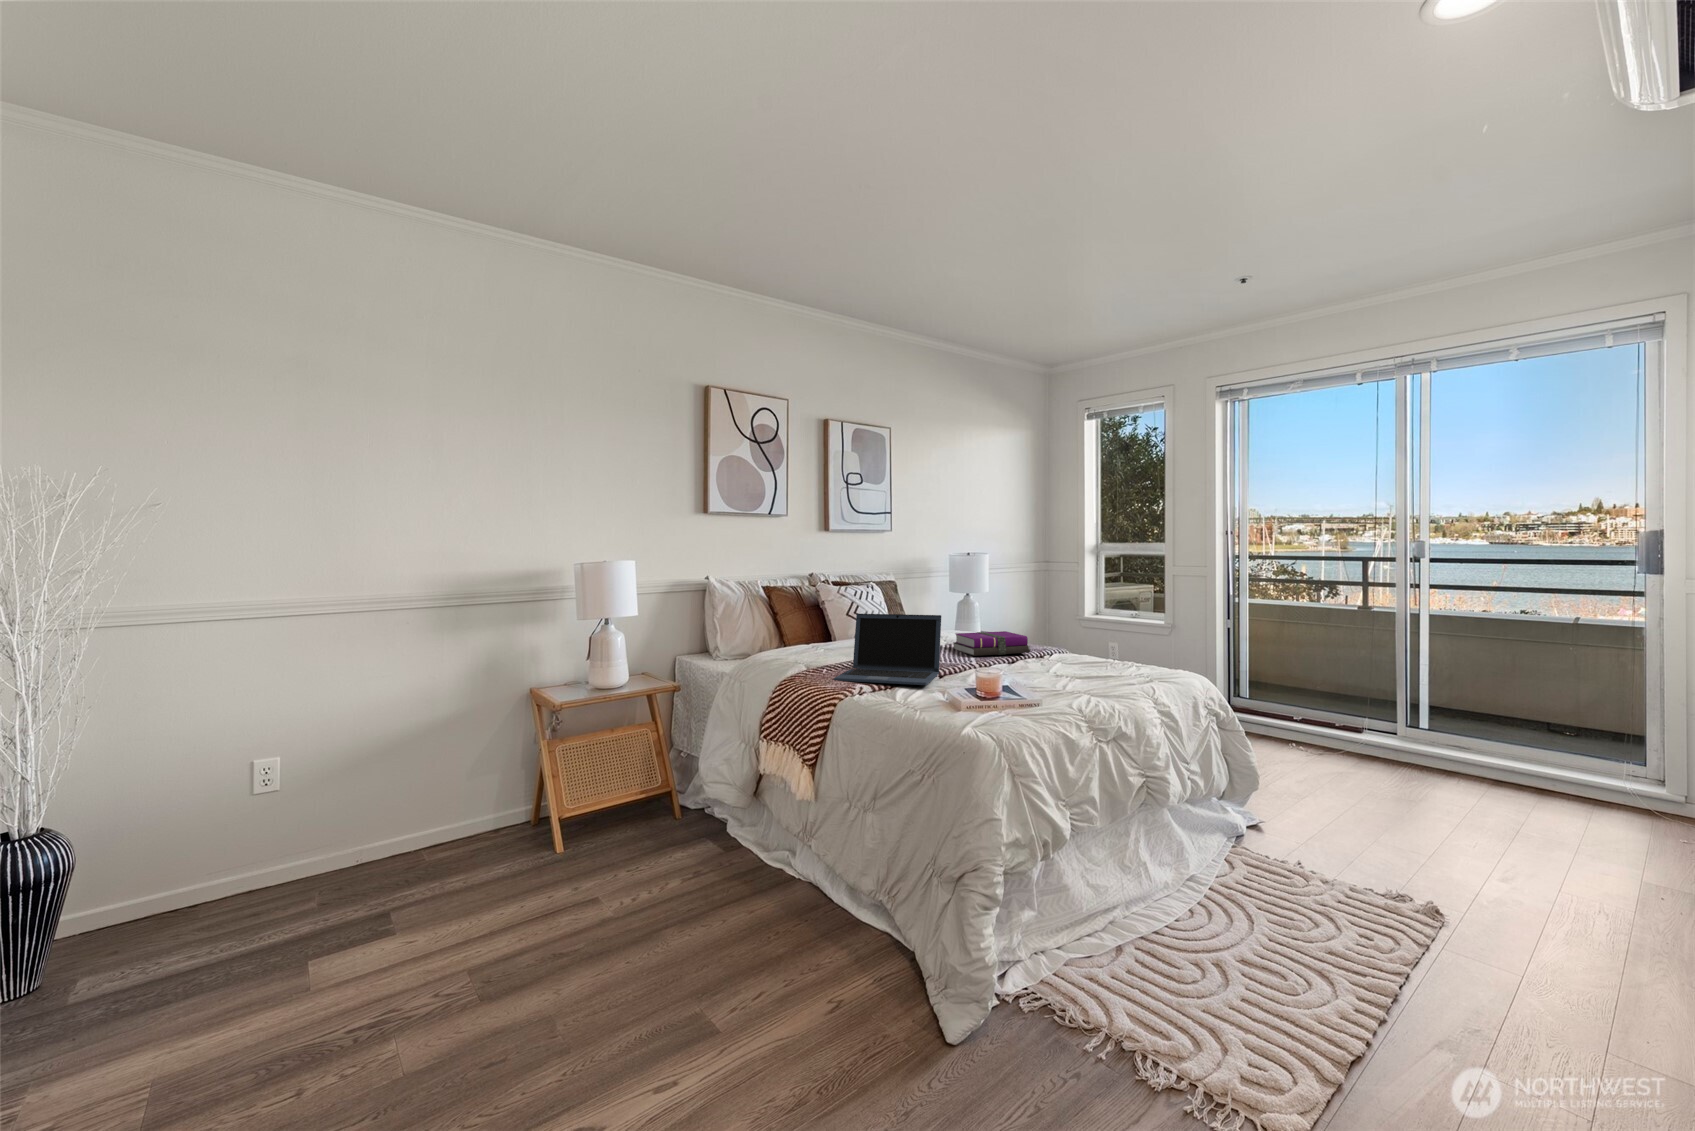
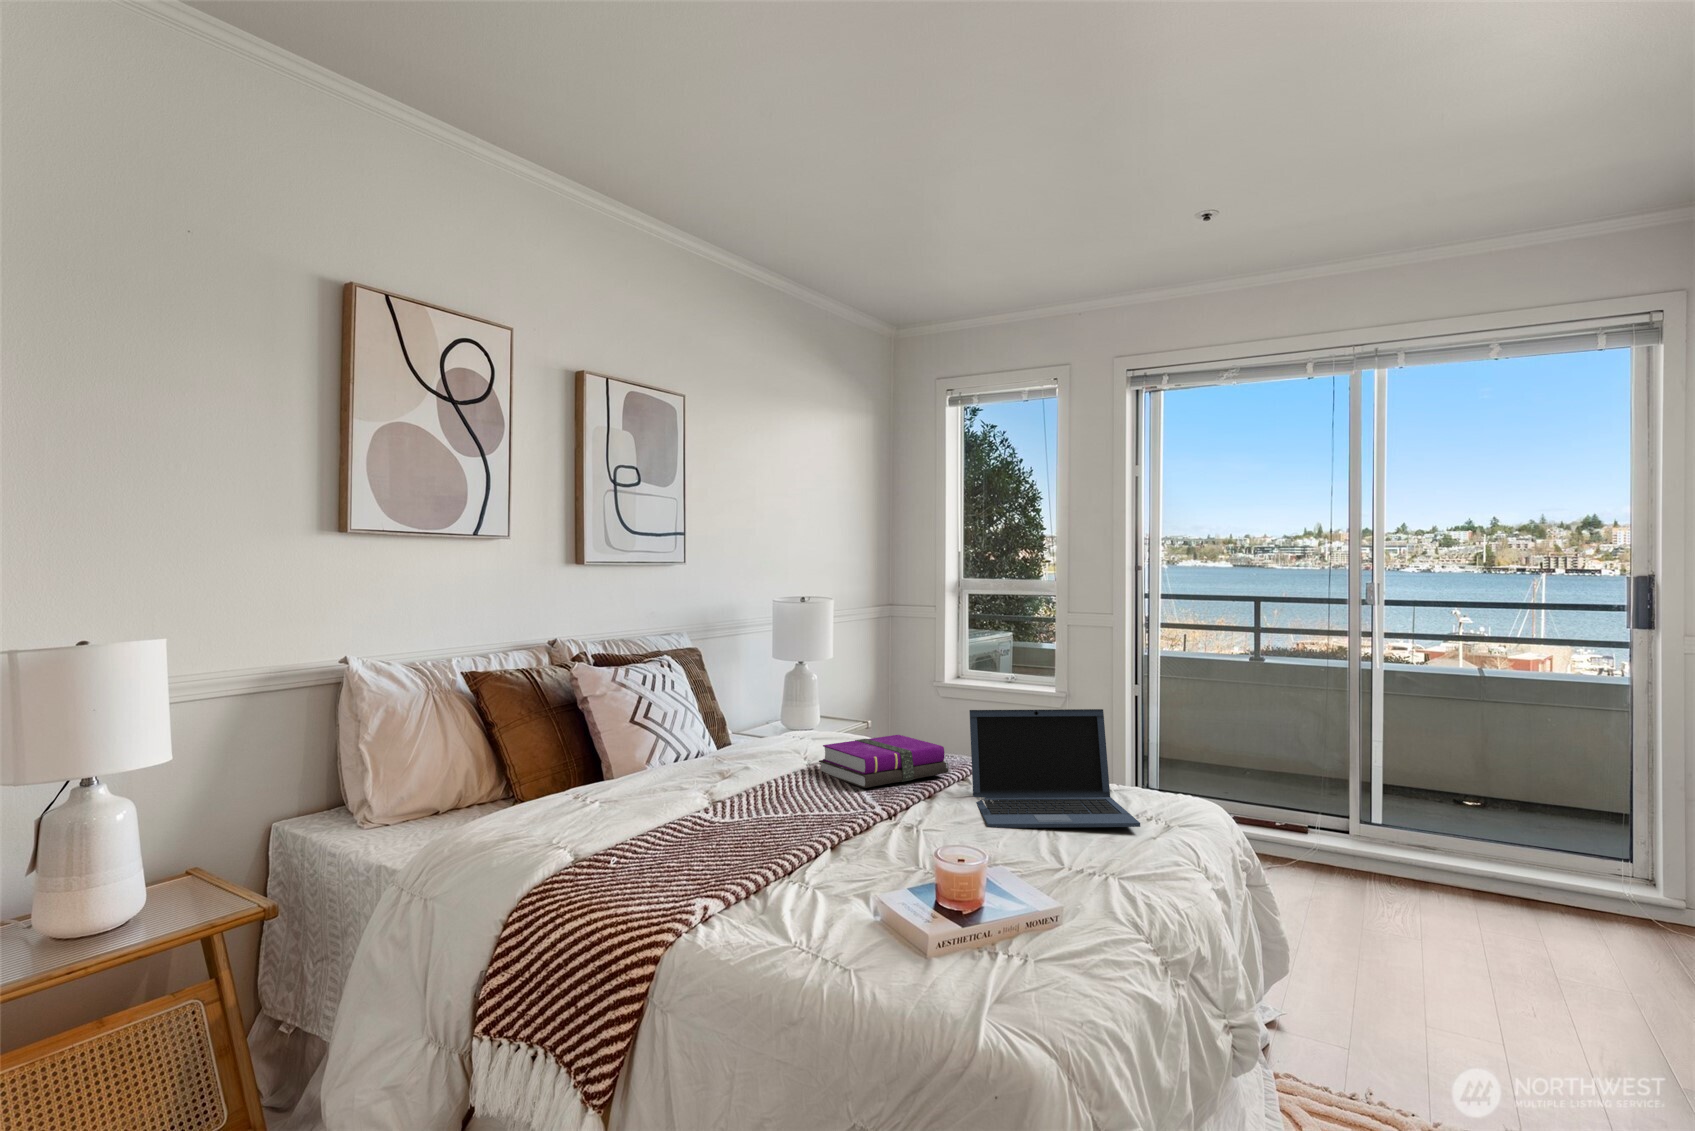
laptop: present [834,614,941,685] -> present [969,709,1140,828]

